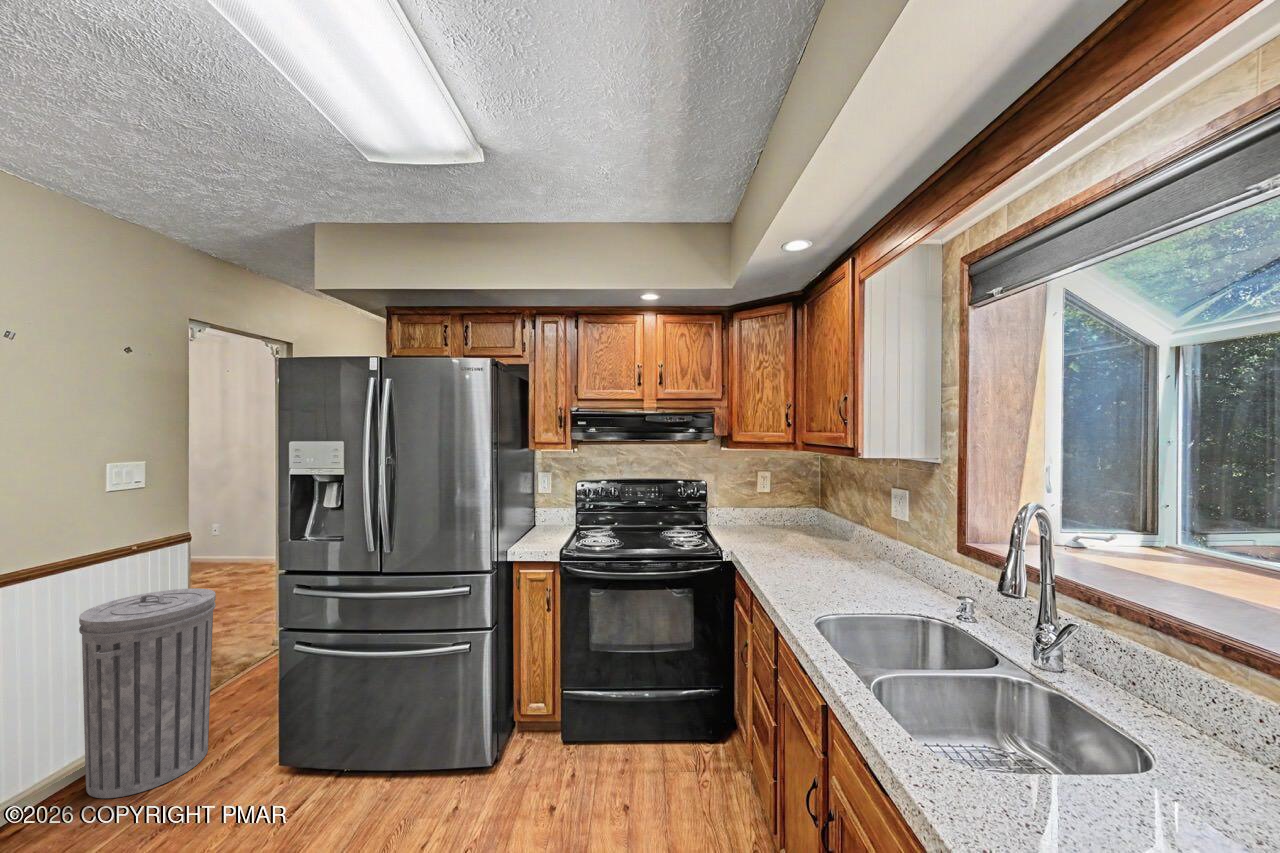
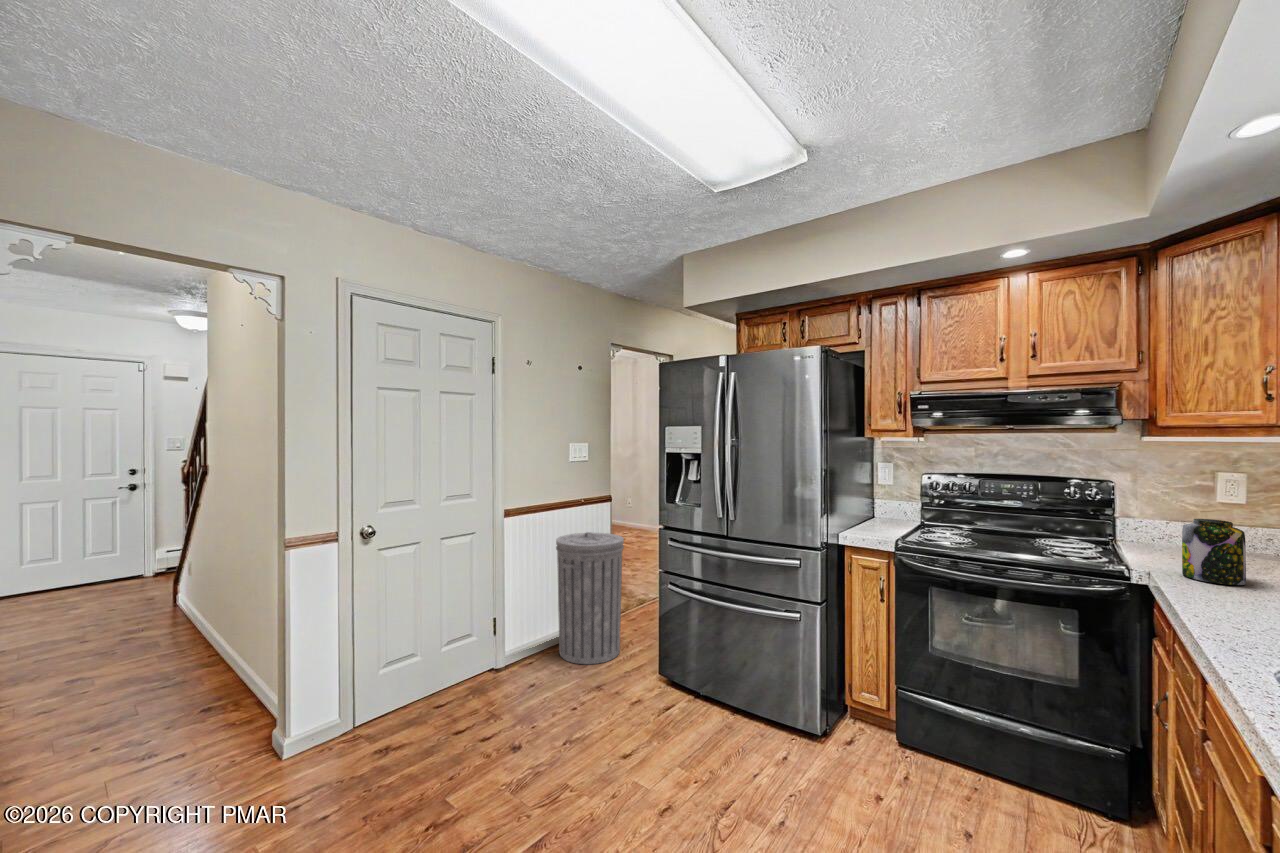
jar: none [755,508,787,554] -> present [1182,519,1246,585]

